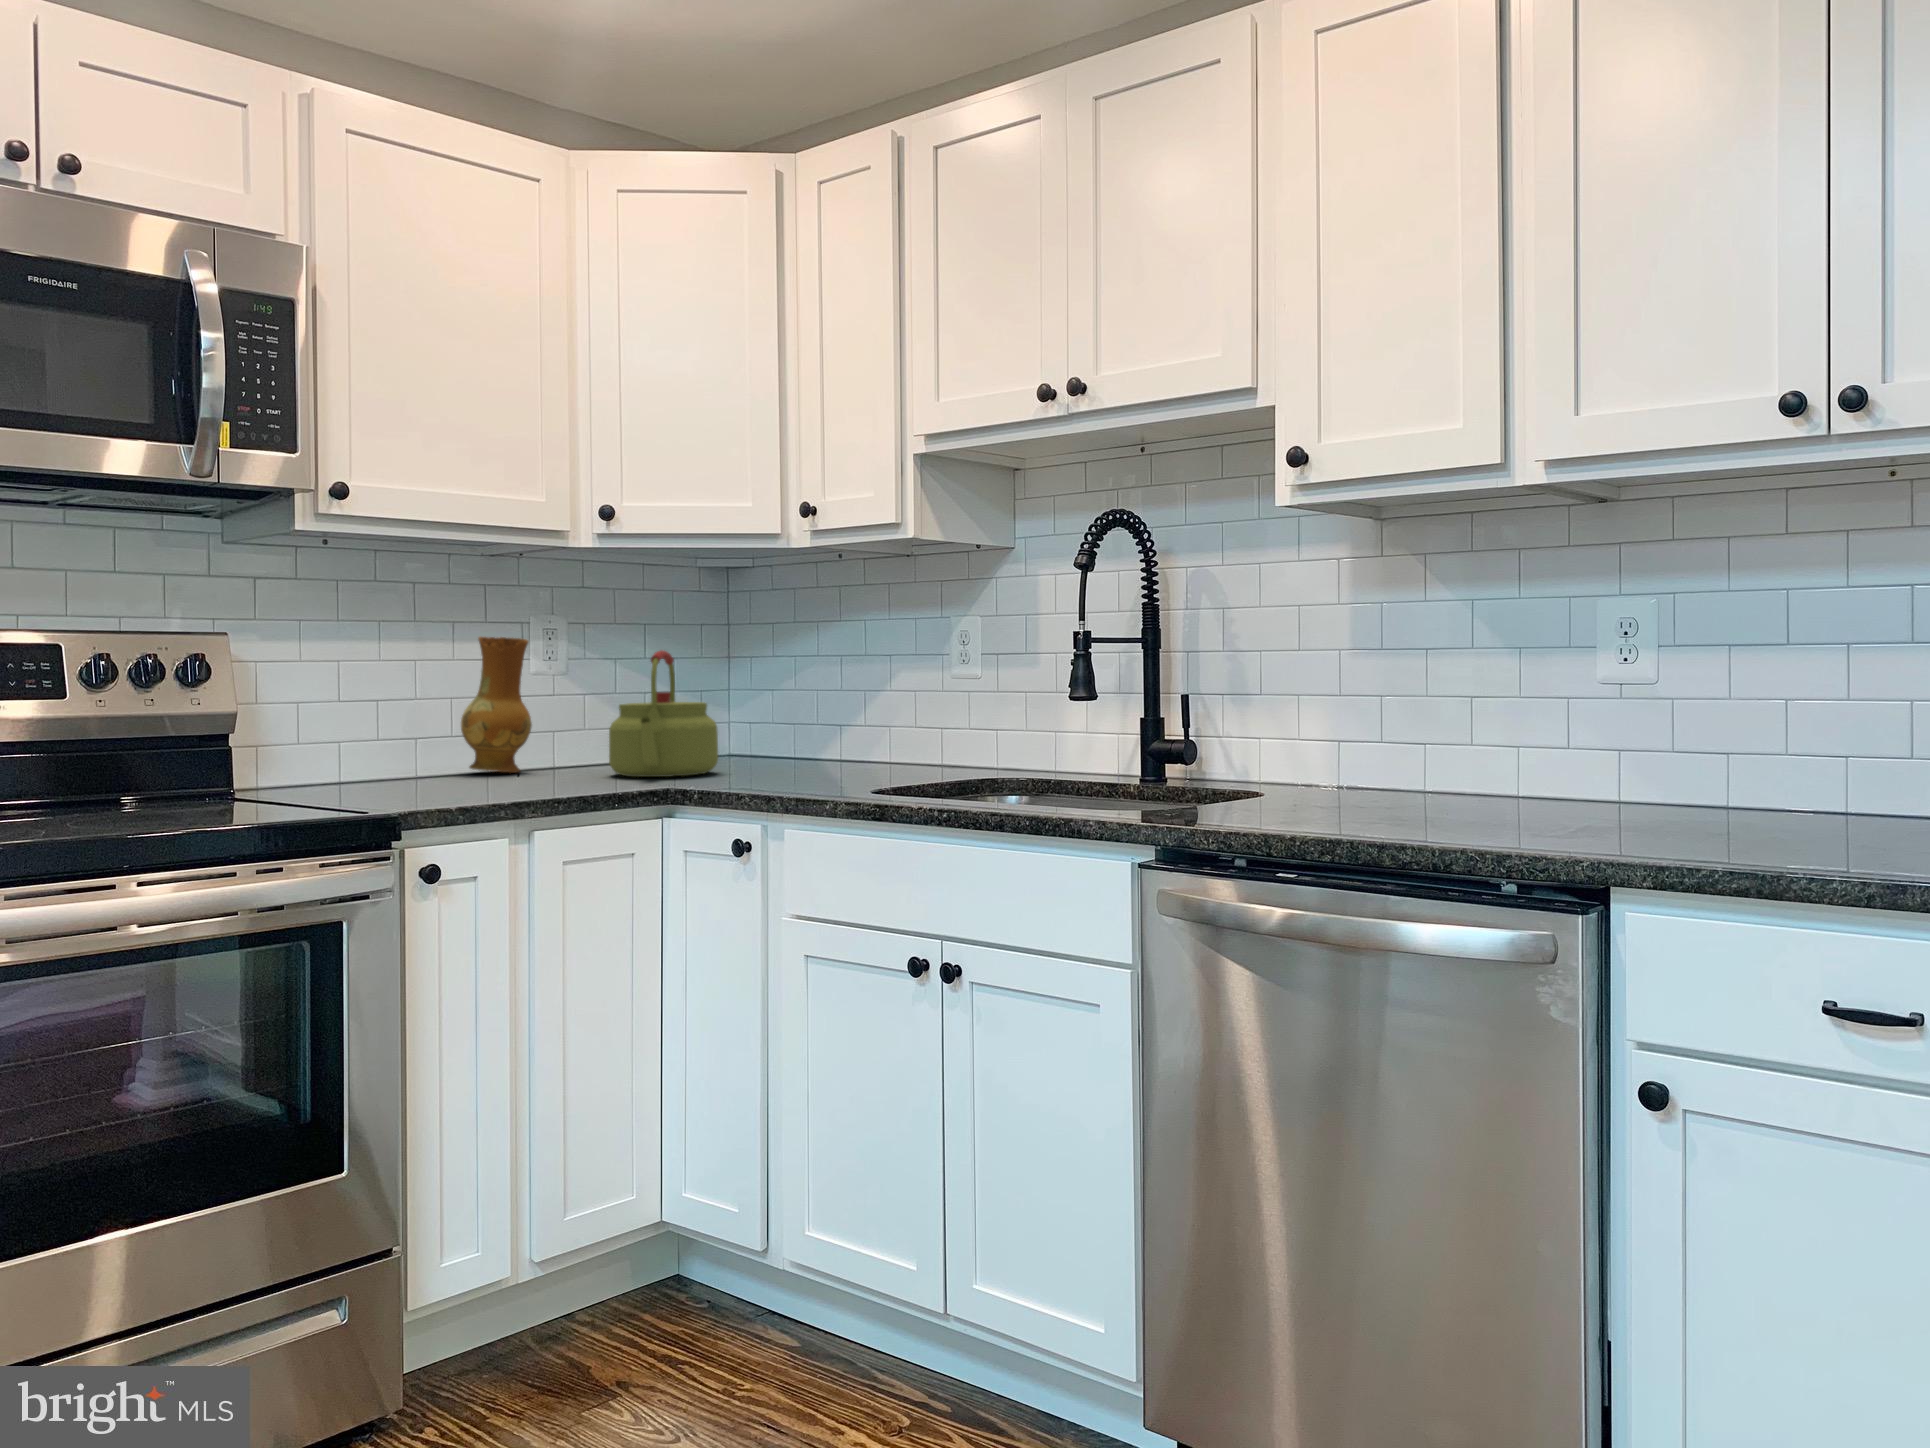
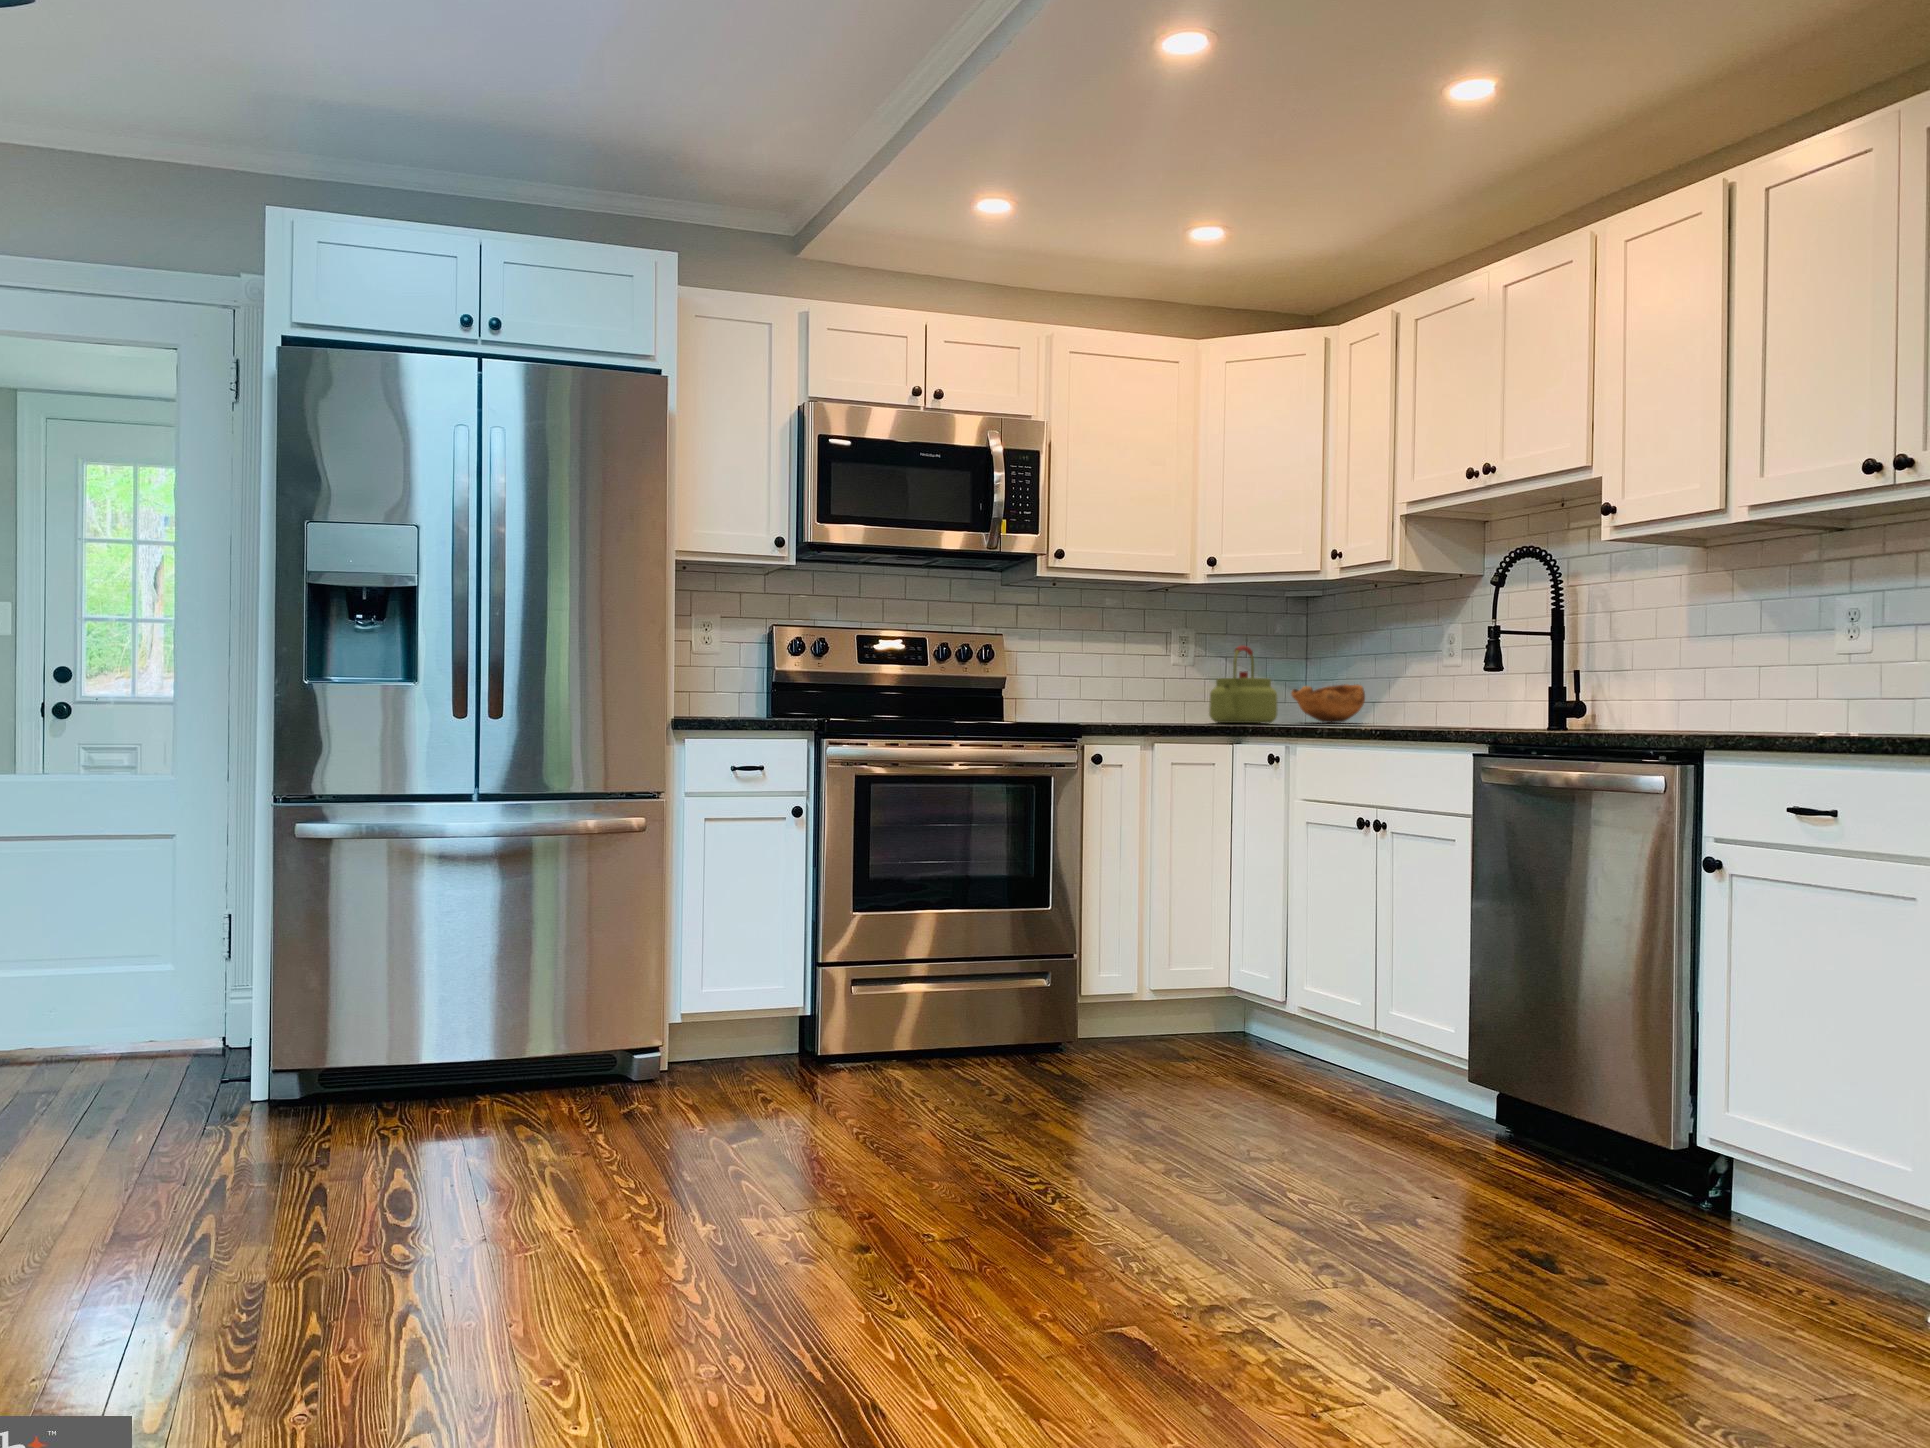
ceramic jug: present [461,637,532,773] -> none [1127,638,1168,721]
wooden bowl: none [725,702,830,761] -> present [1291,684,1365,723]

